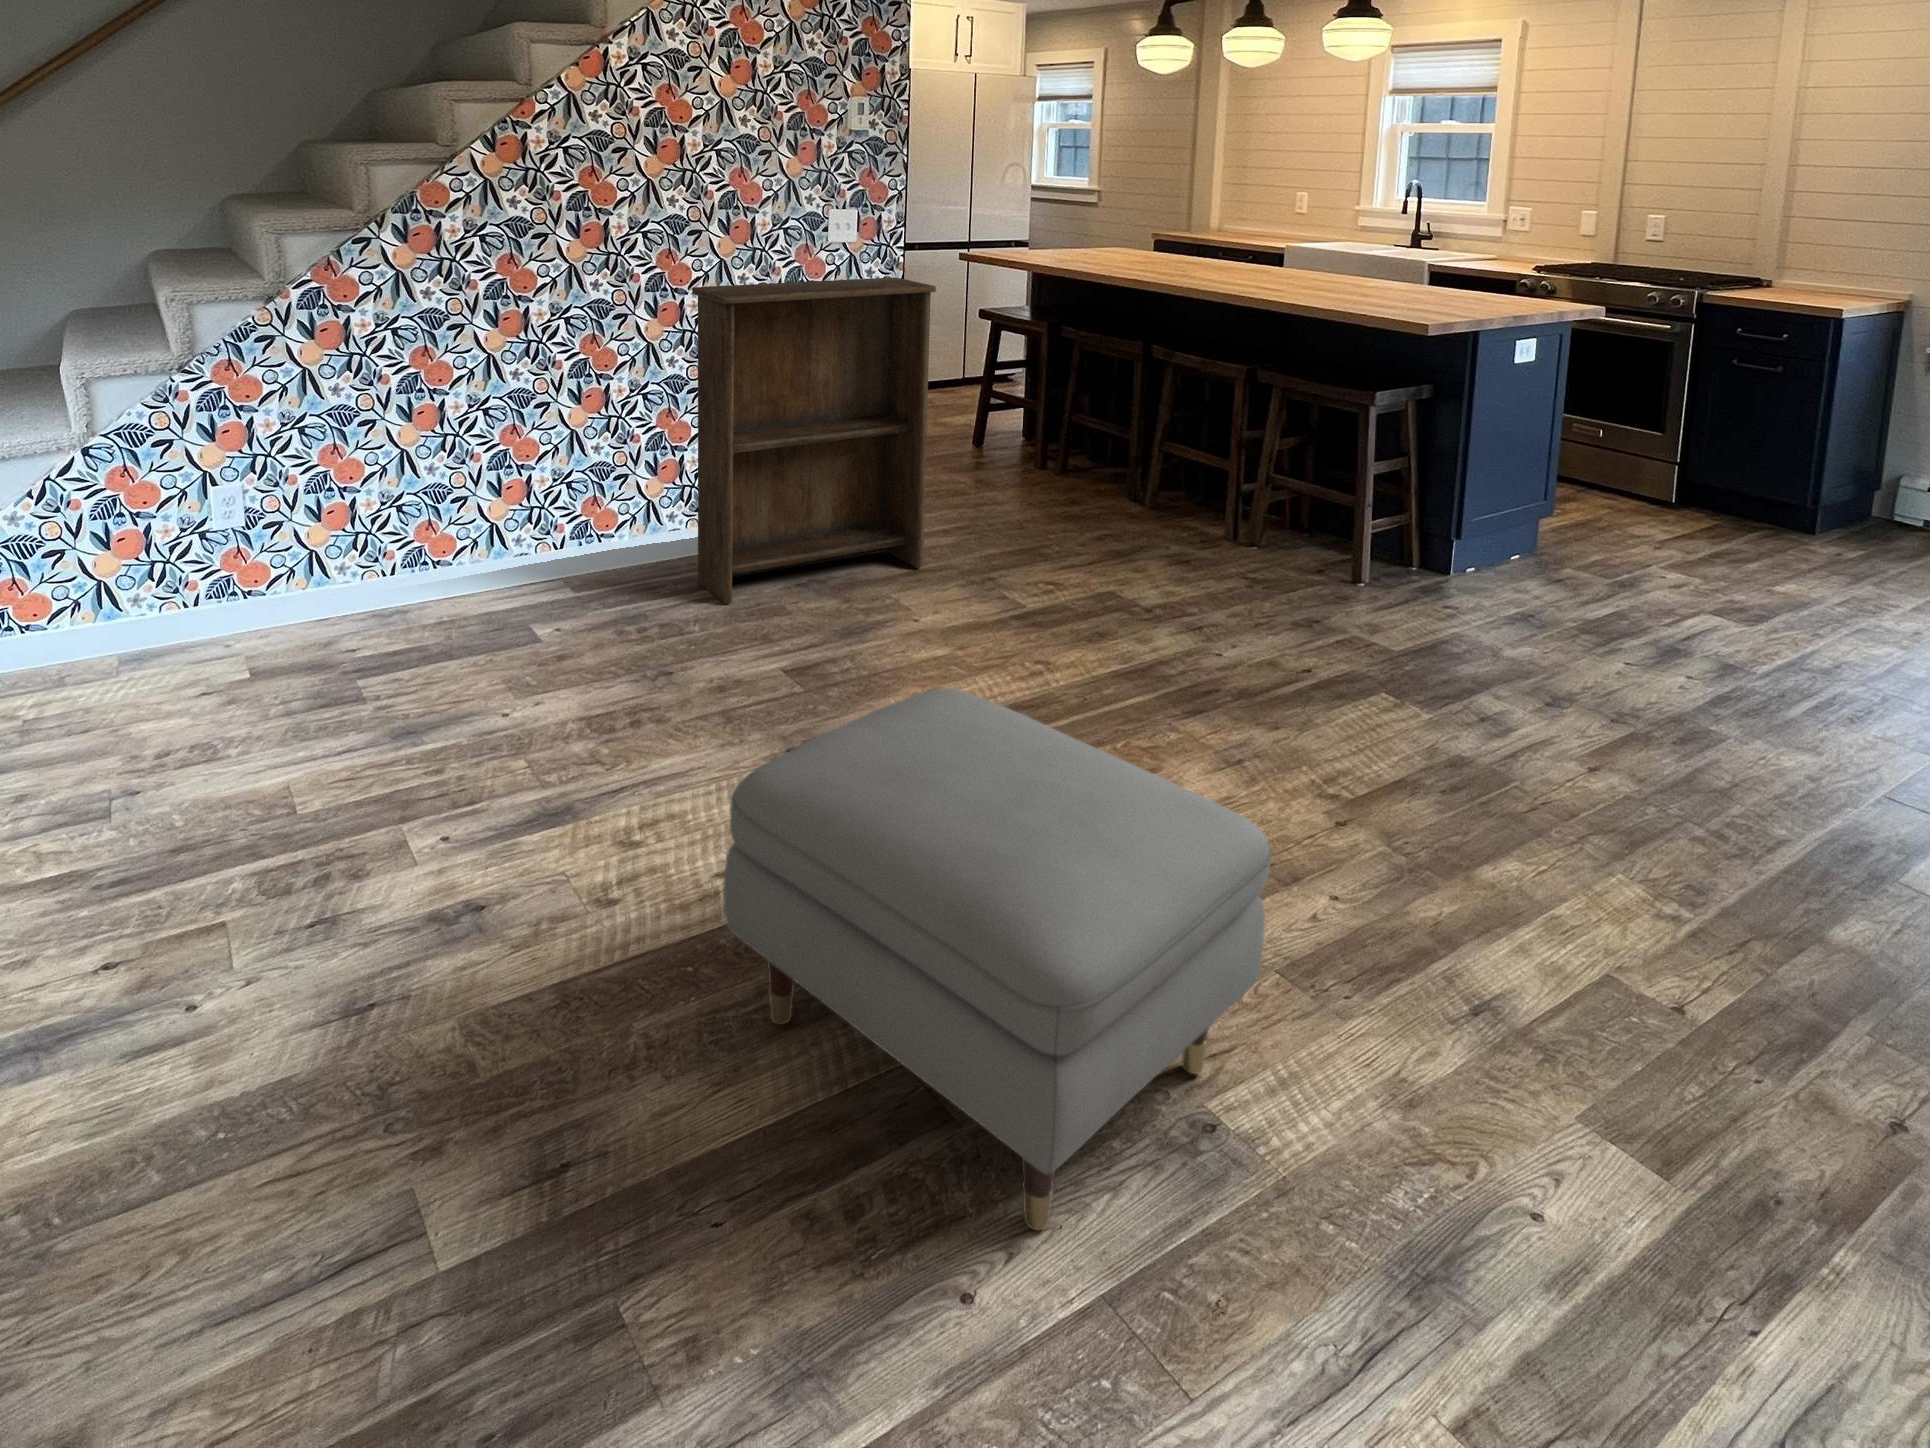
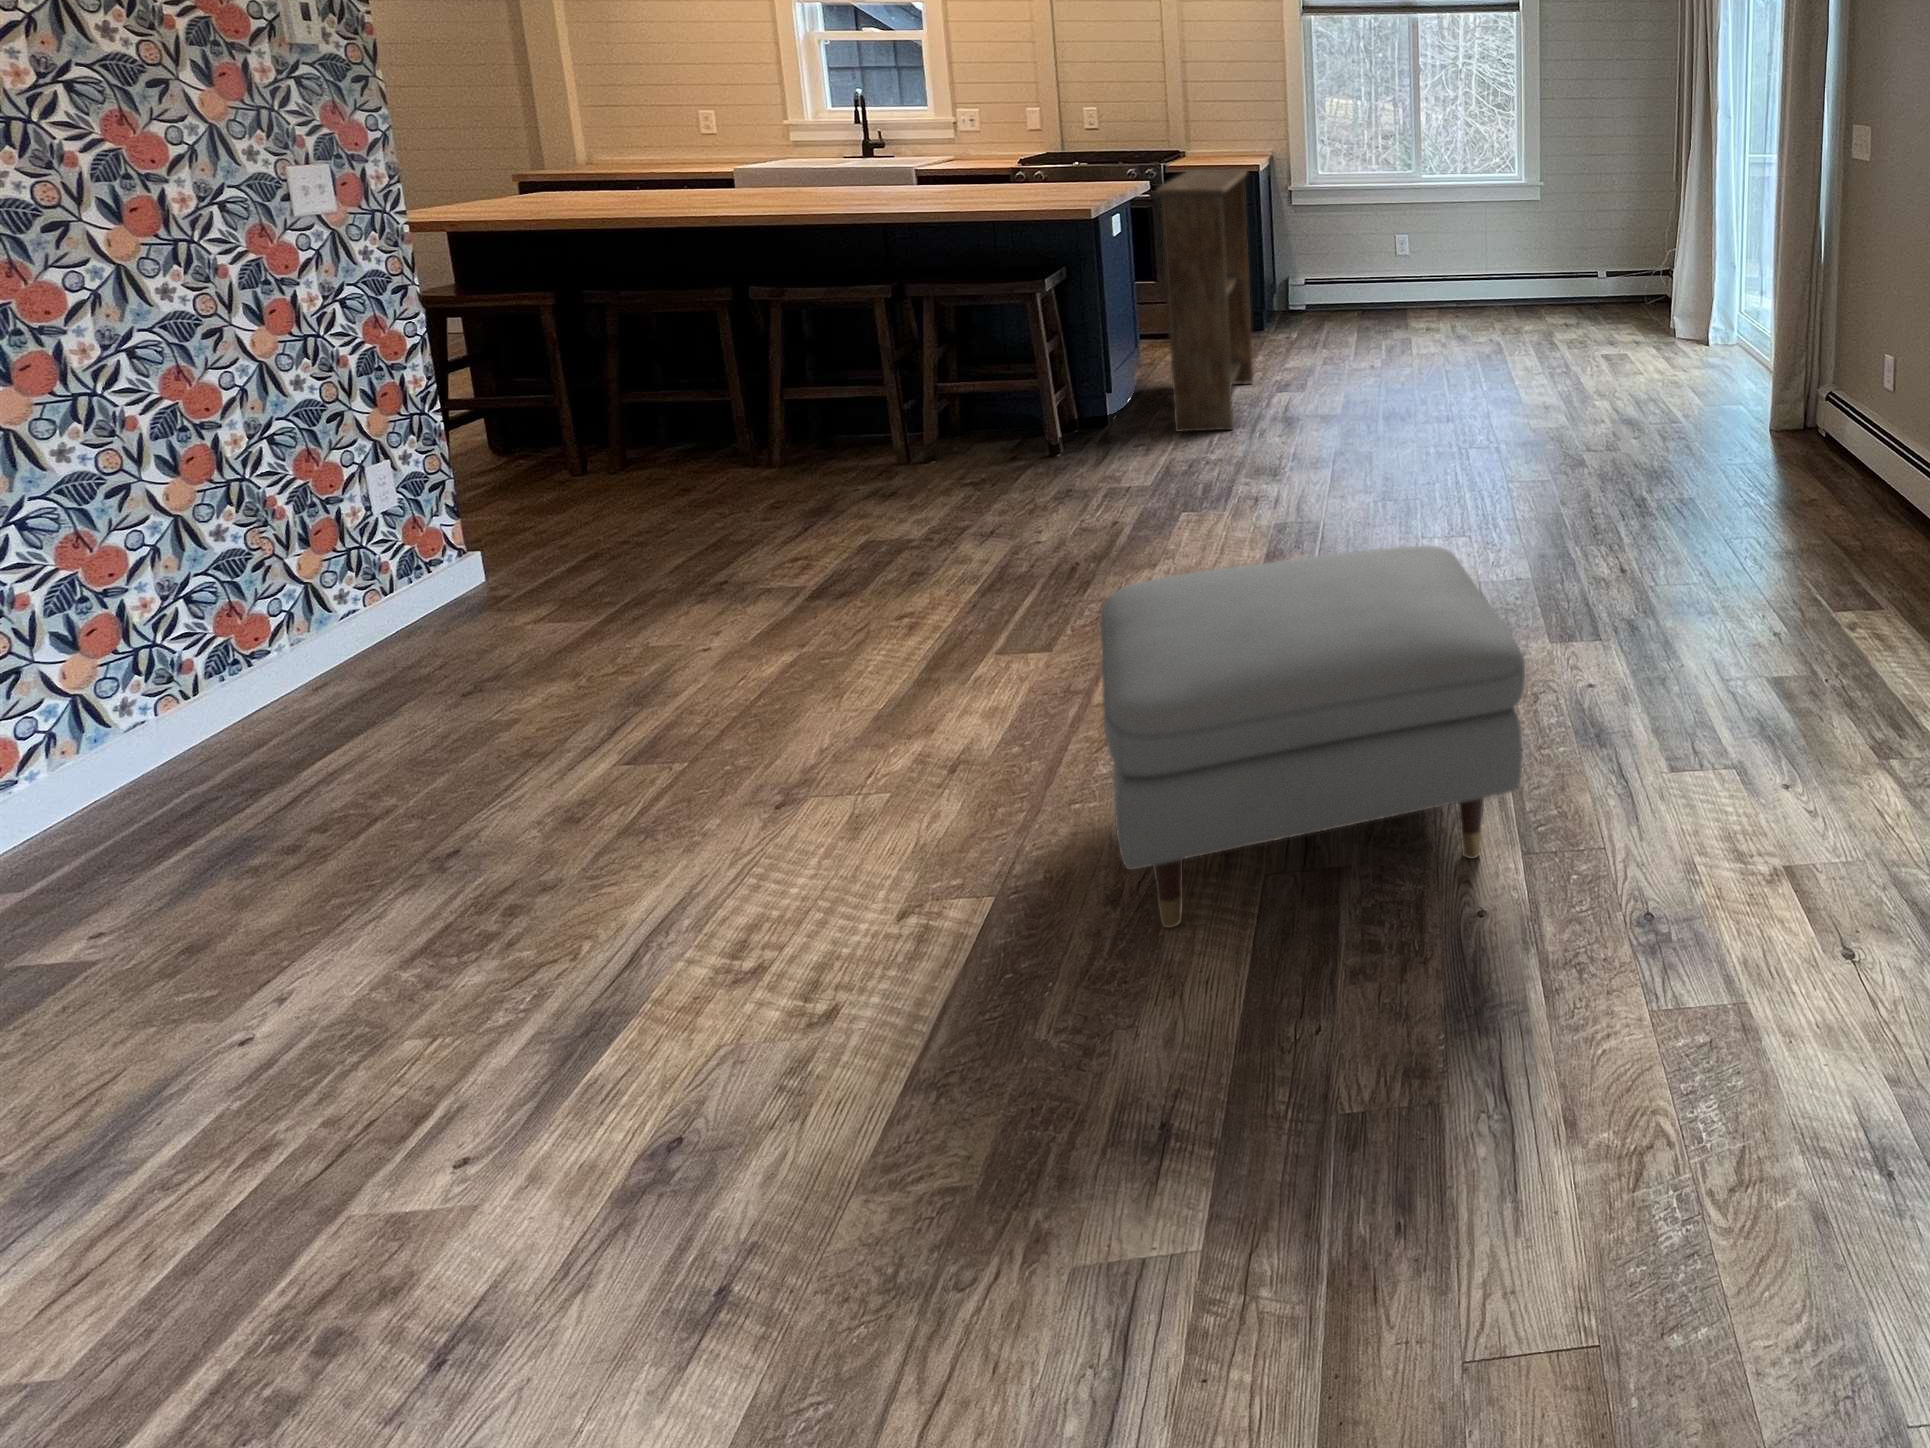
bookshelf: present [692,278,936,604] -> present [1156,170,1253,432]

